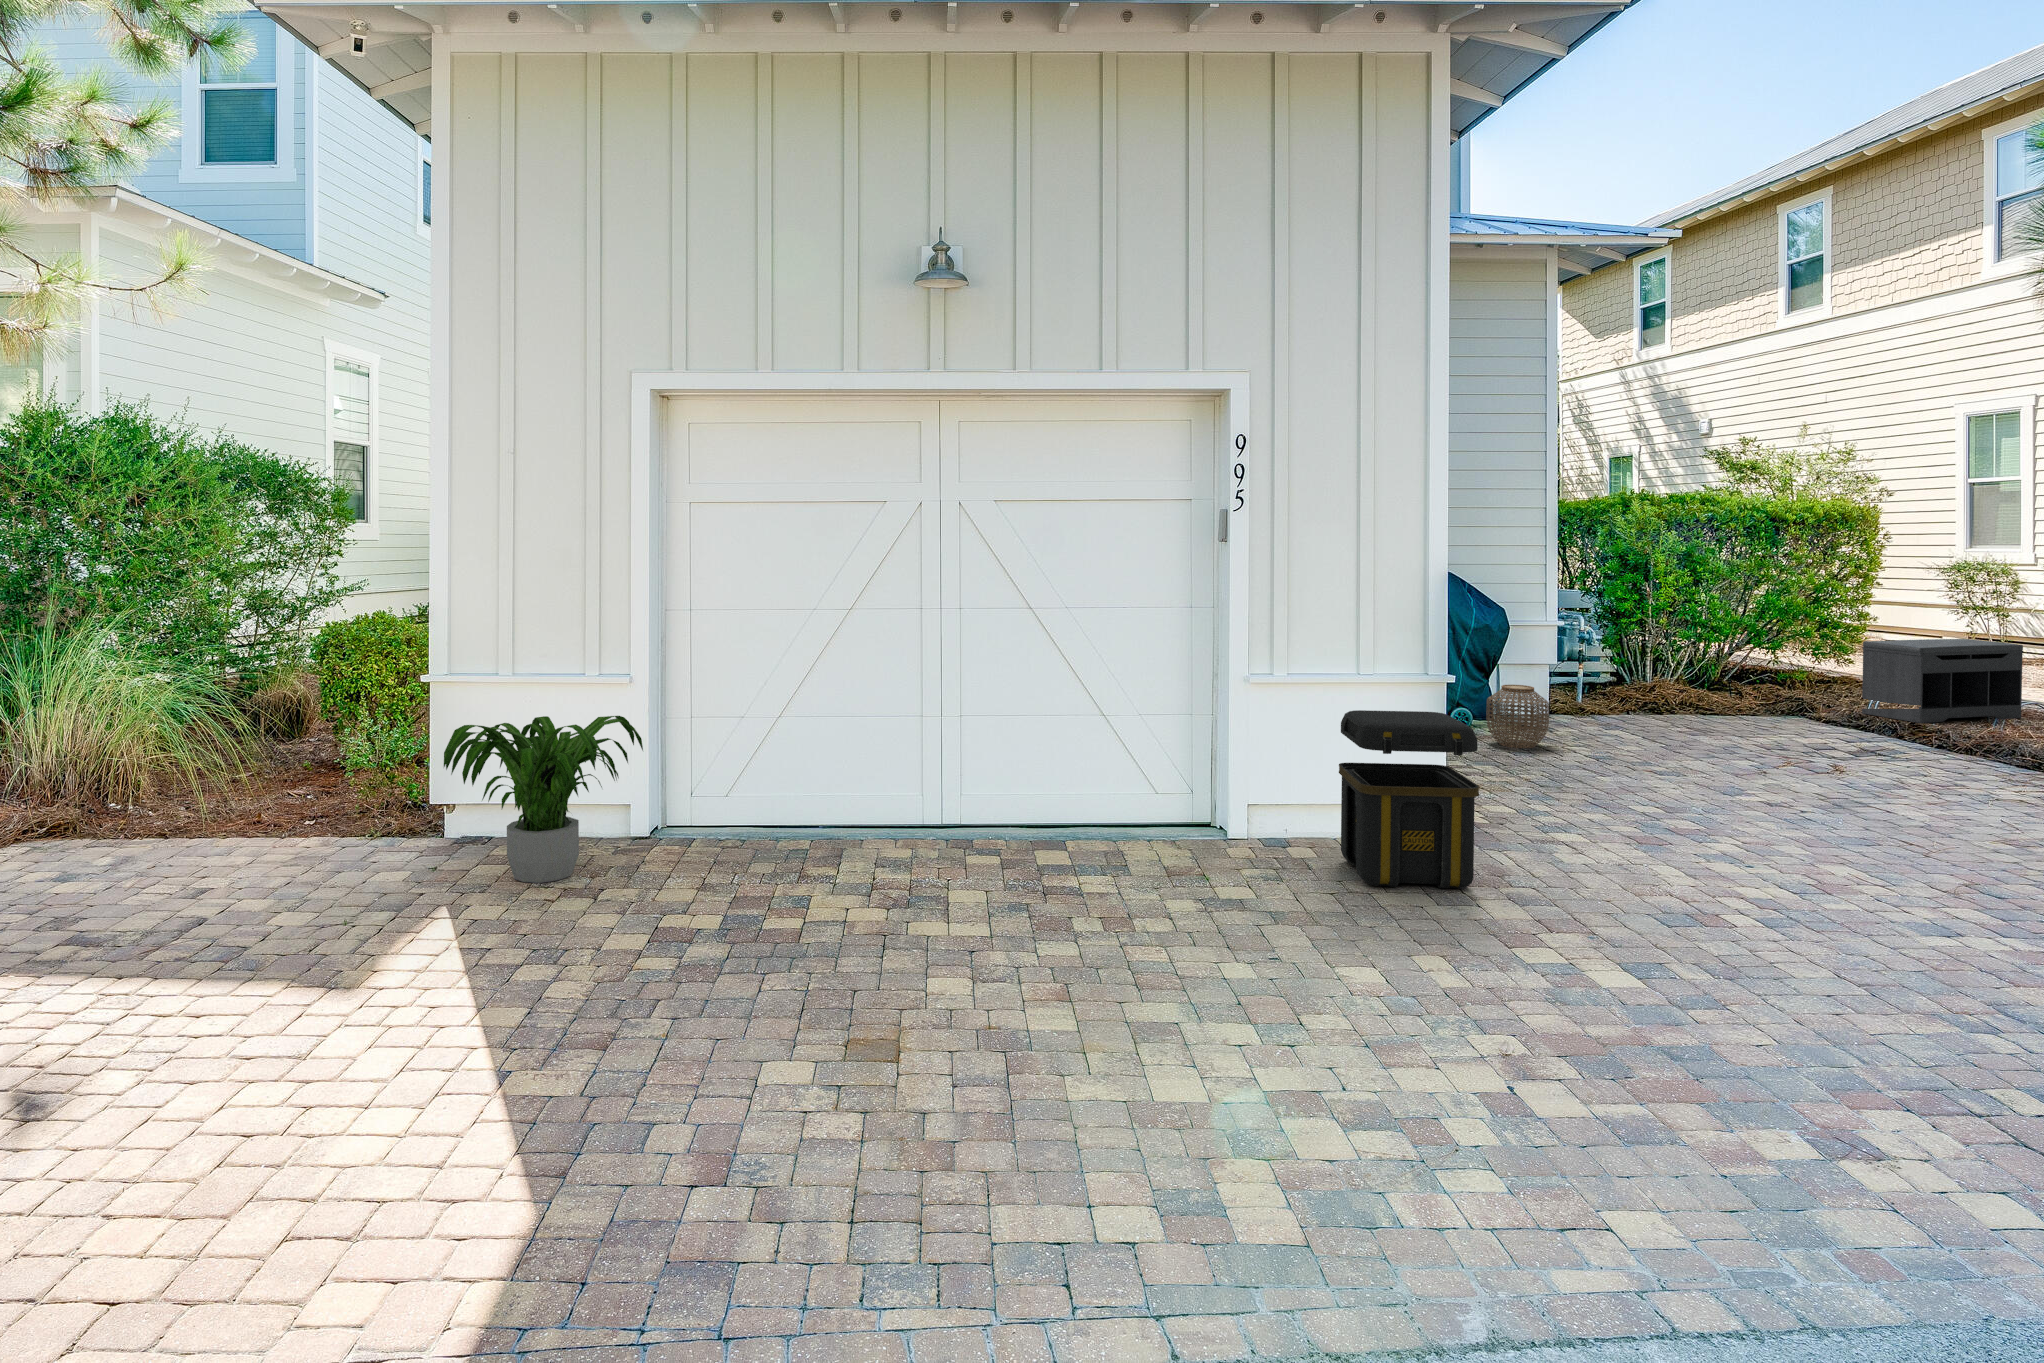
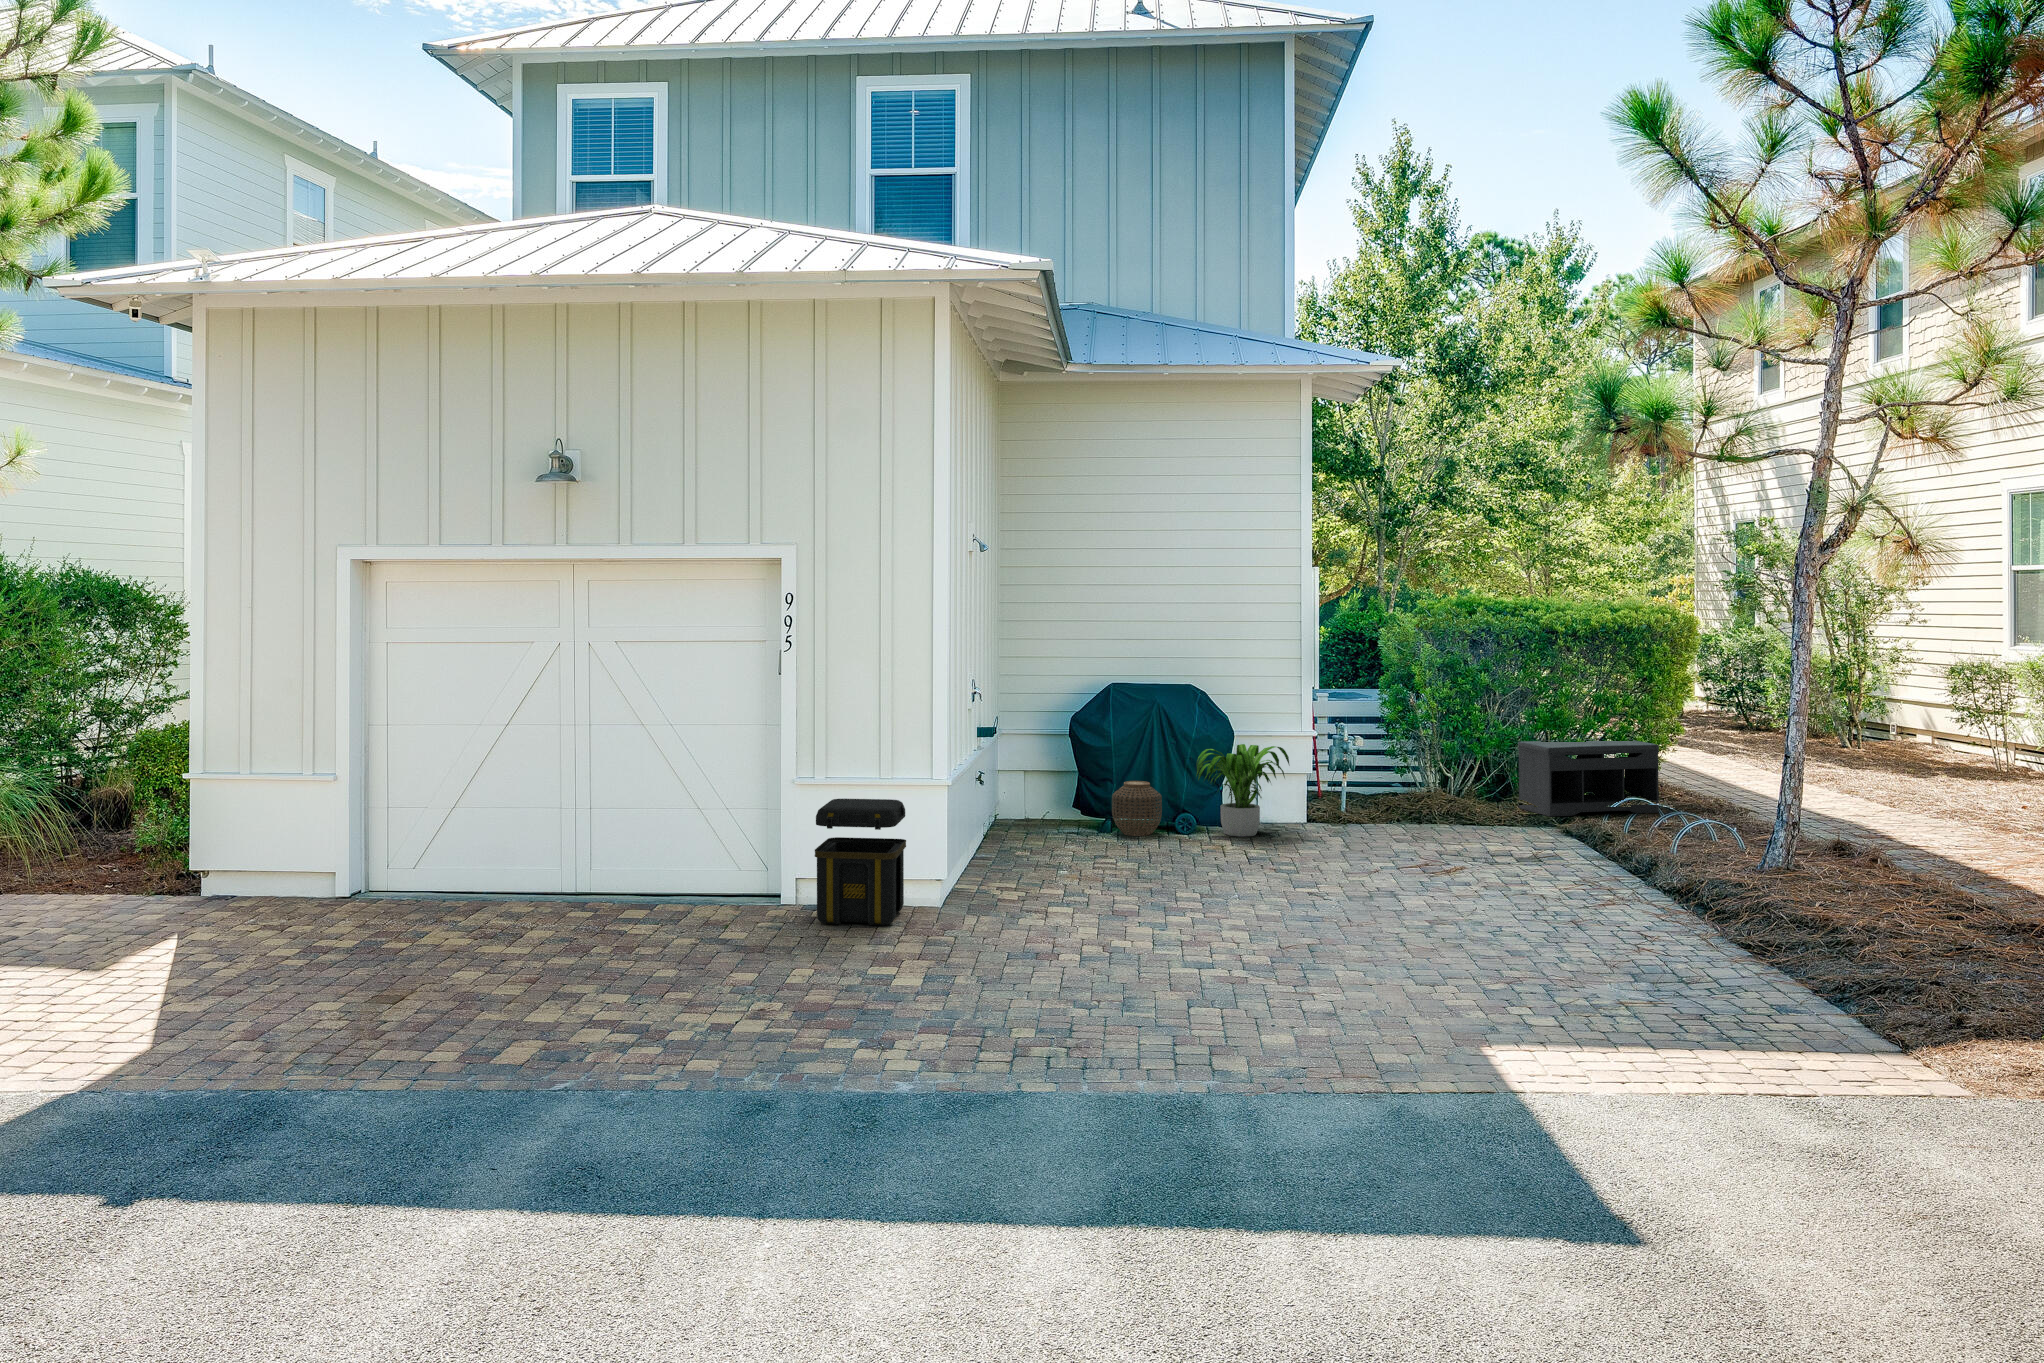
potted plant: present [444,716,643,883] -> present [1196,744,1289,836]

